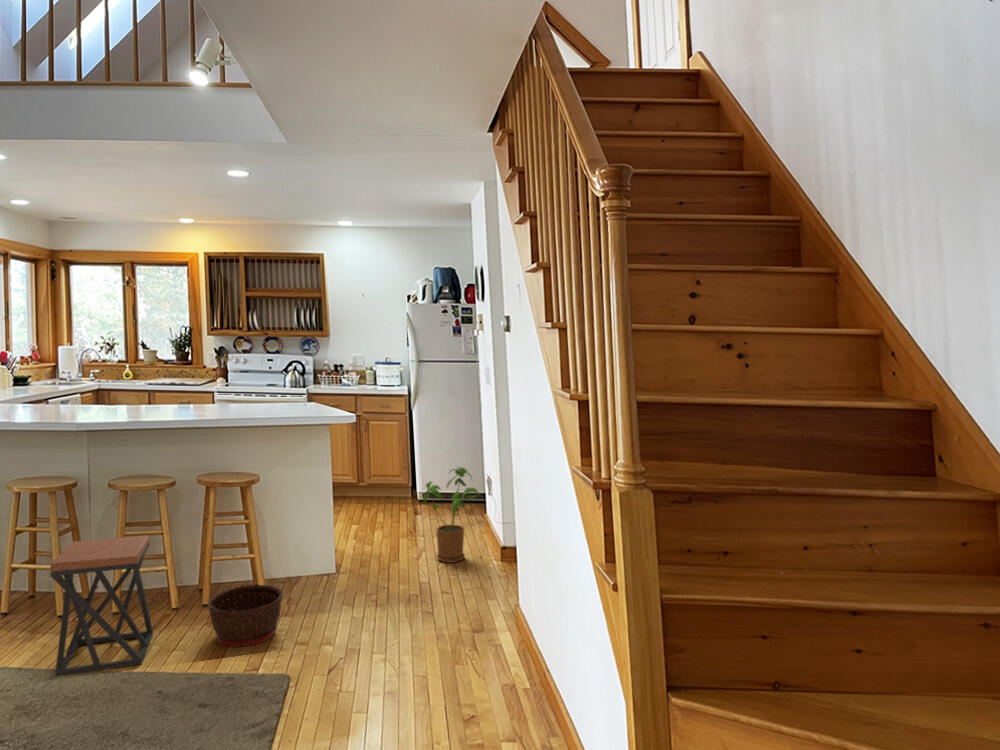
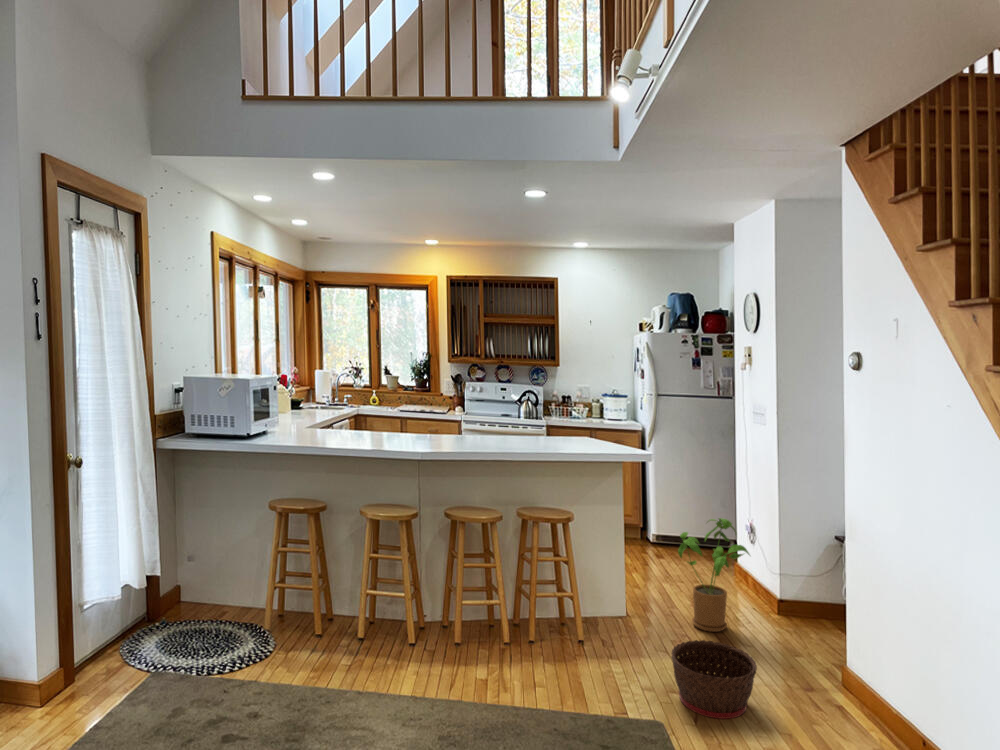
stool: present [50,535,153,676] -> none [287,577,389,736]
basket: present [208,585,283,647] -> present [671,640,757,719]

